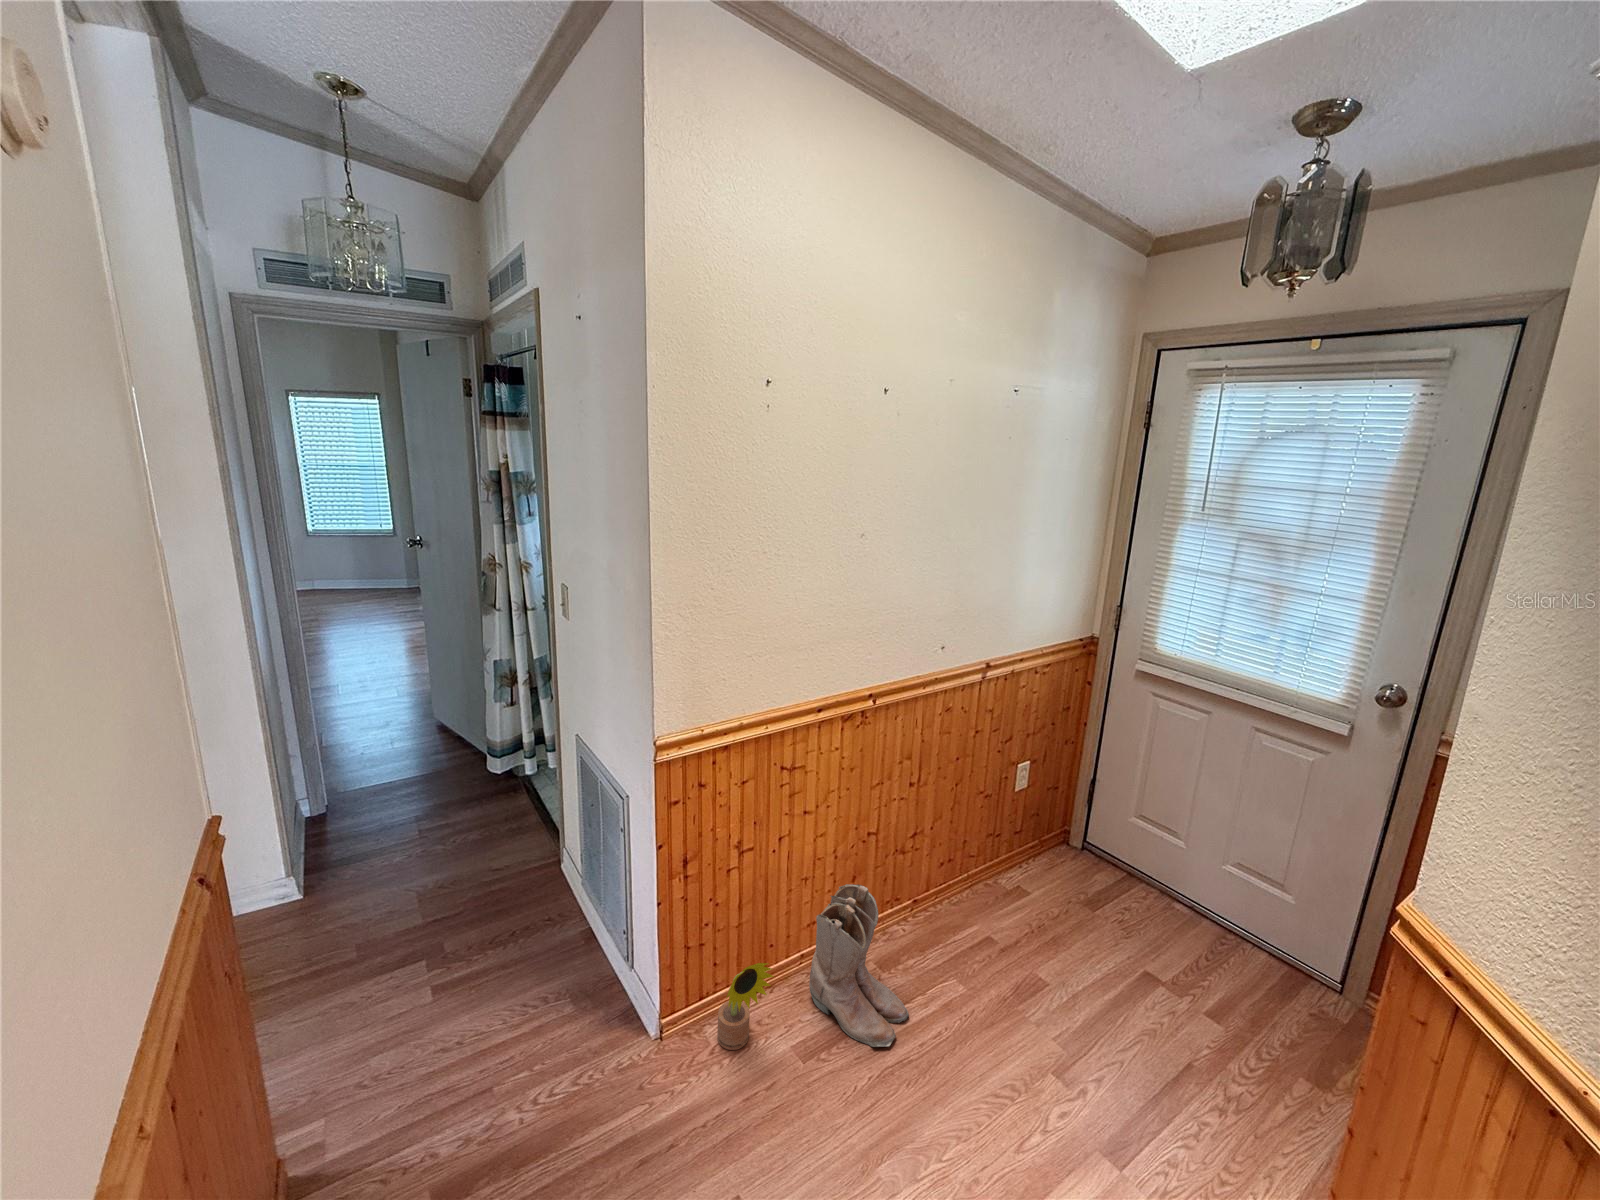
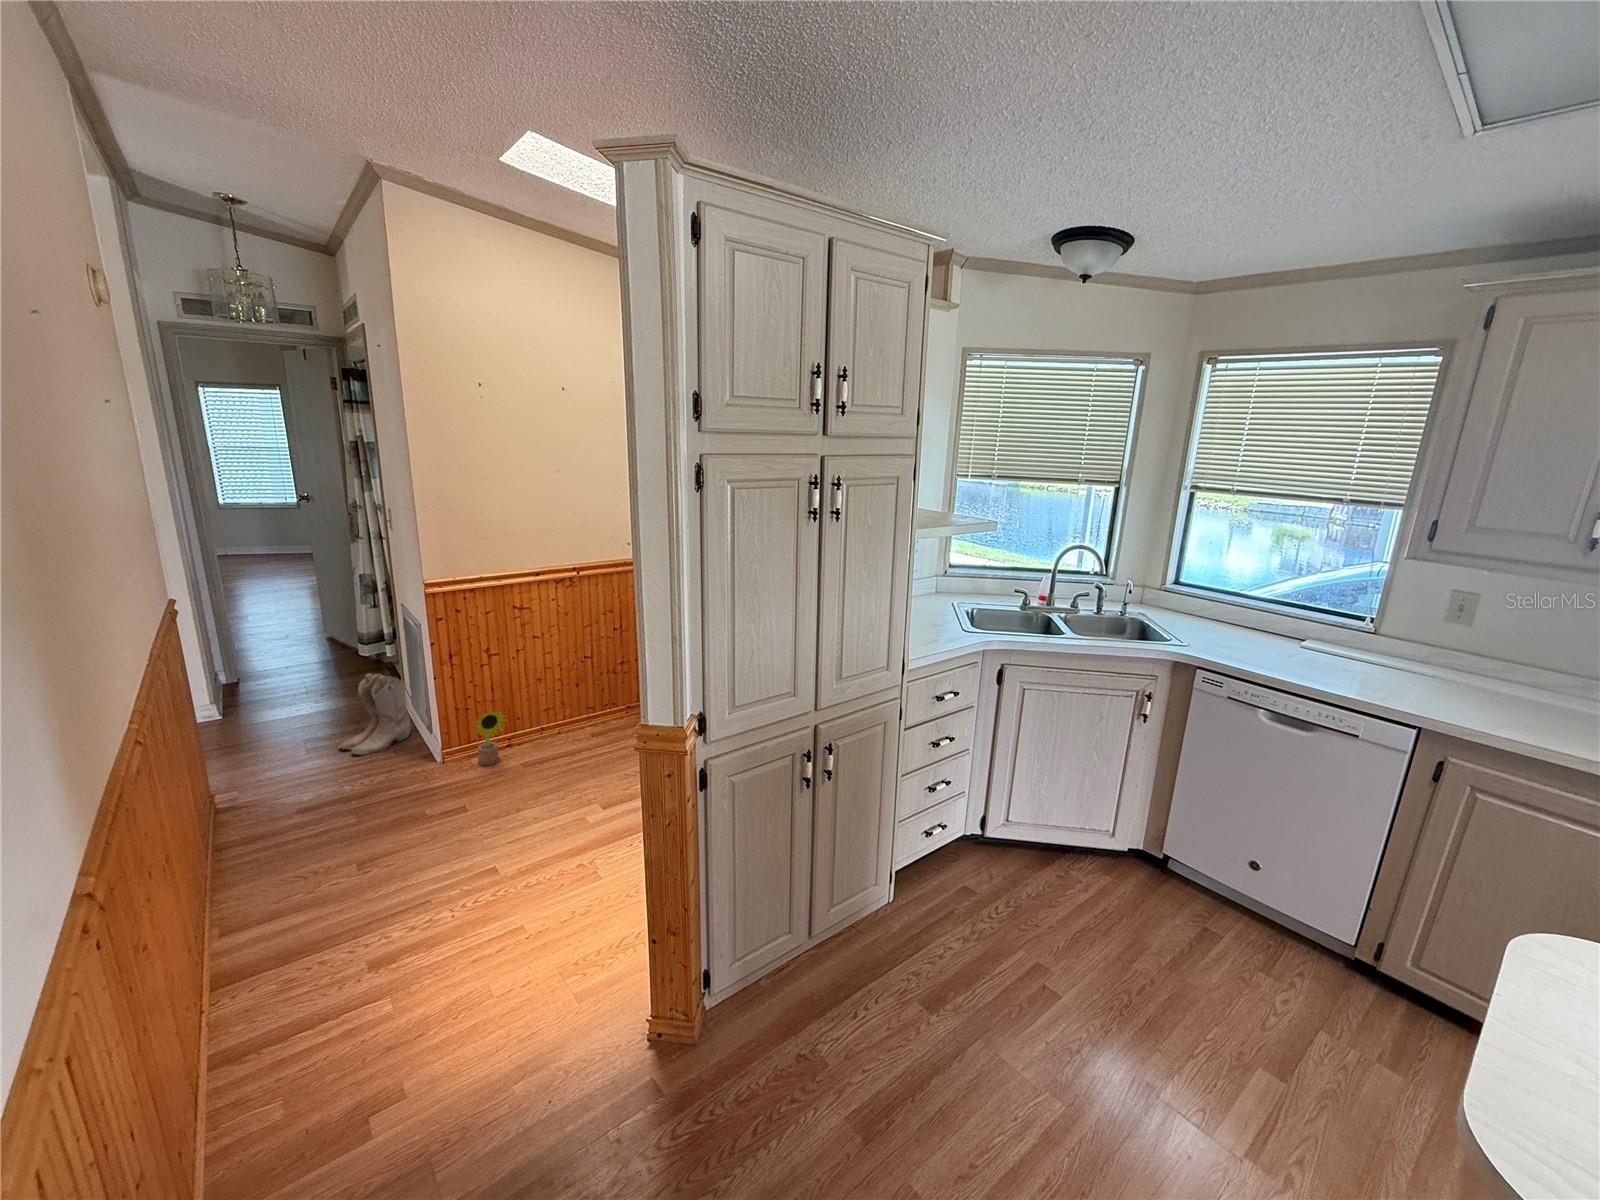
boots: present [809,884,909,1047] -> present [340,674,411,755]

